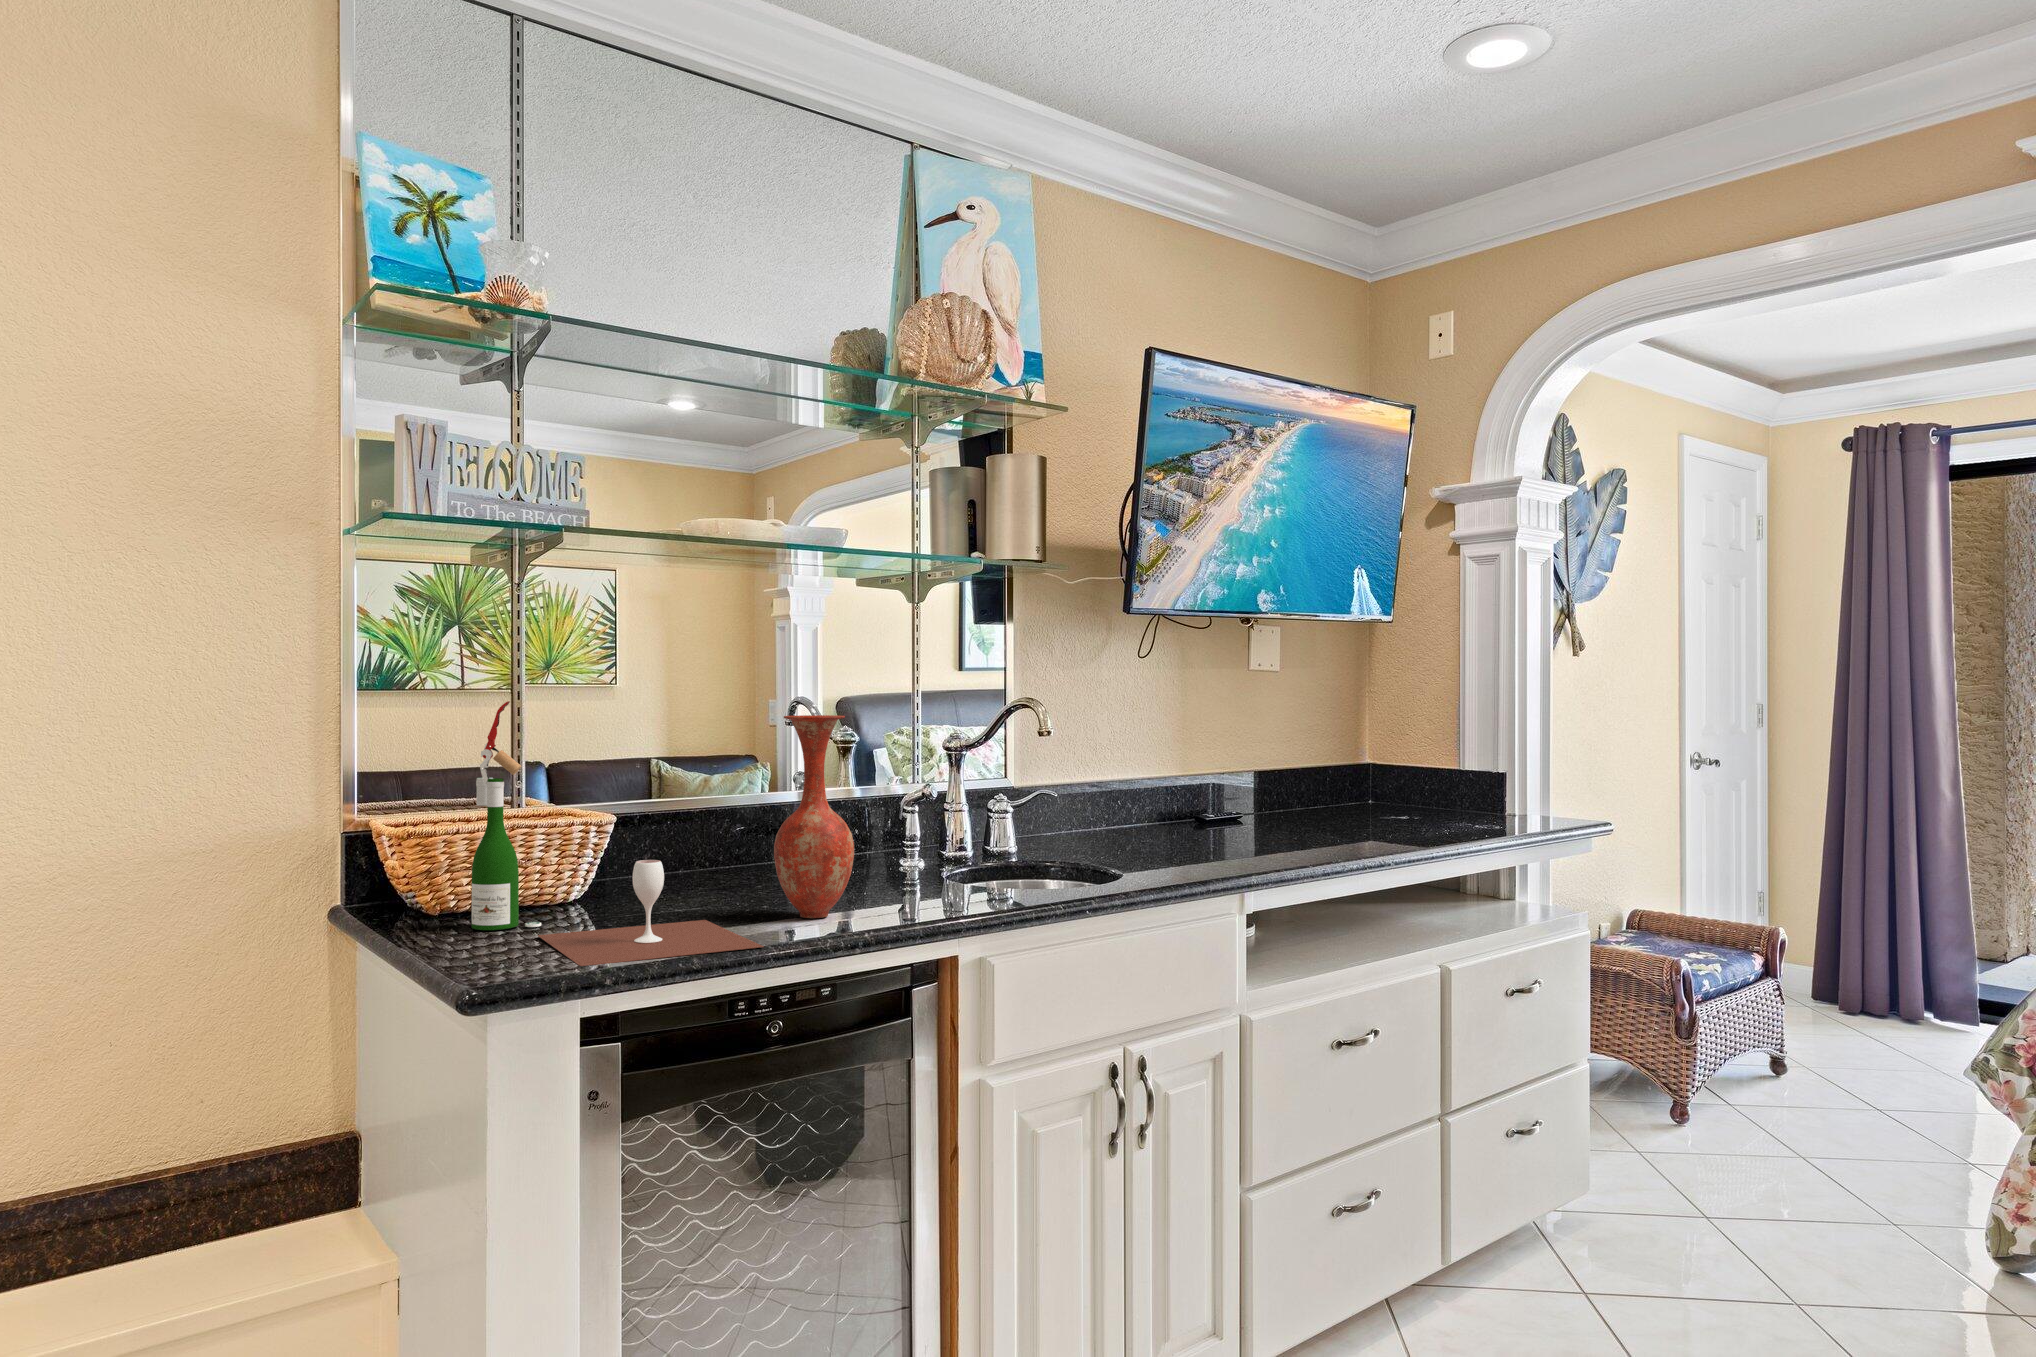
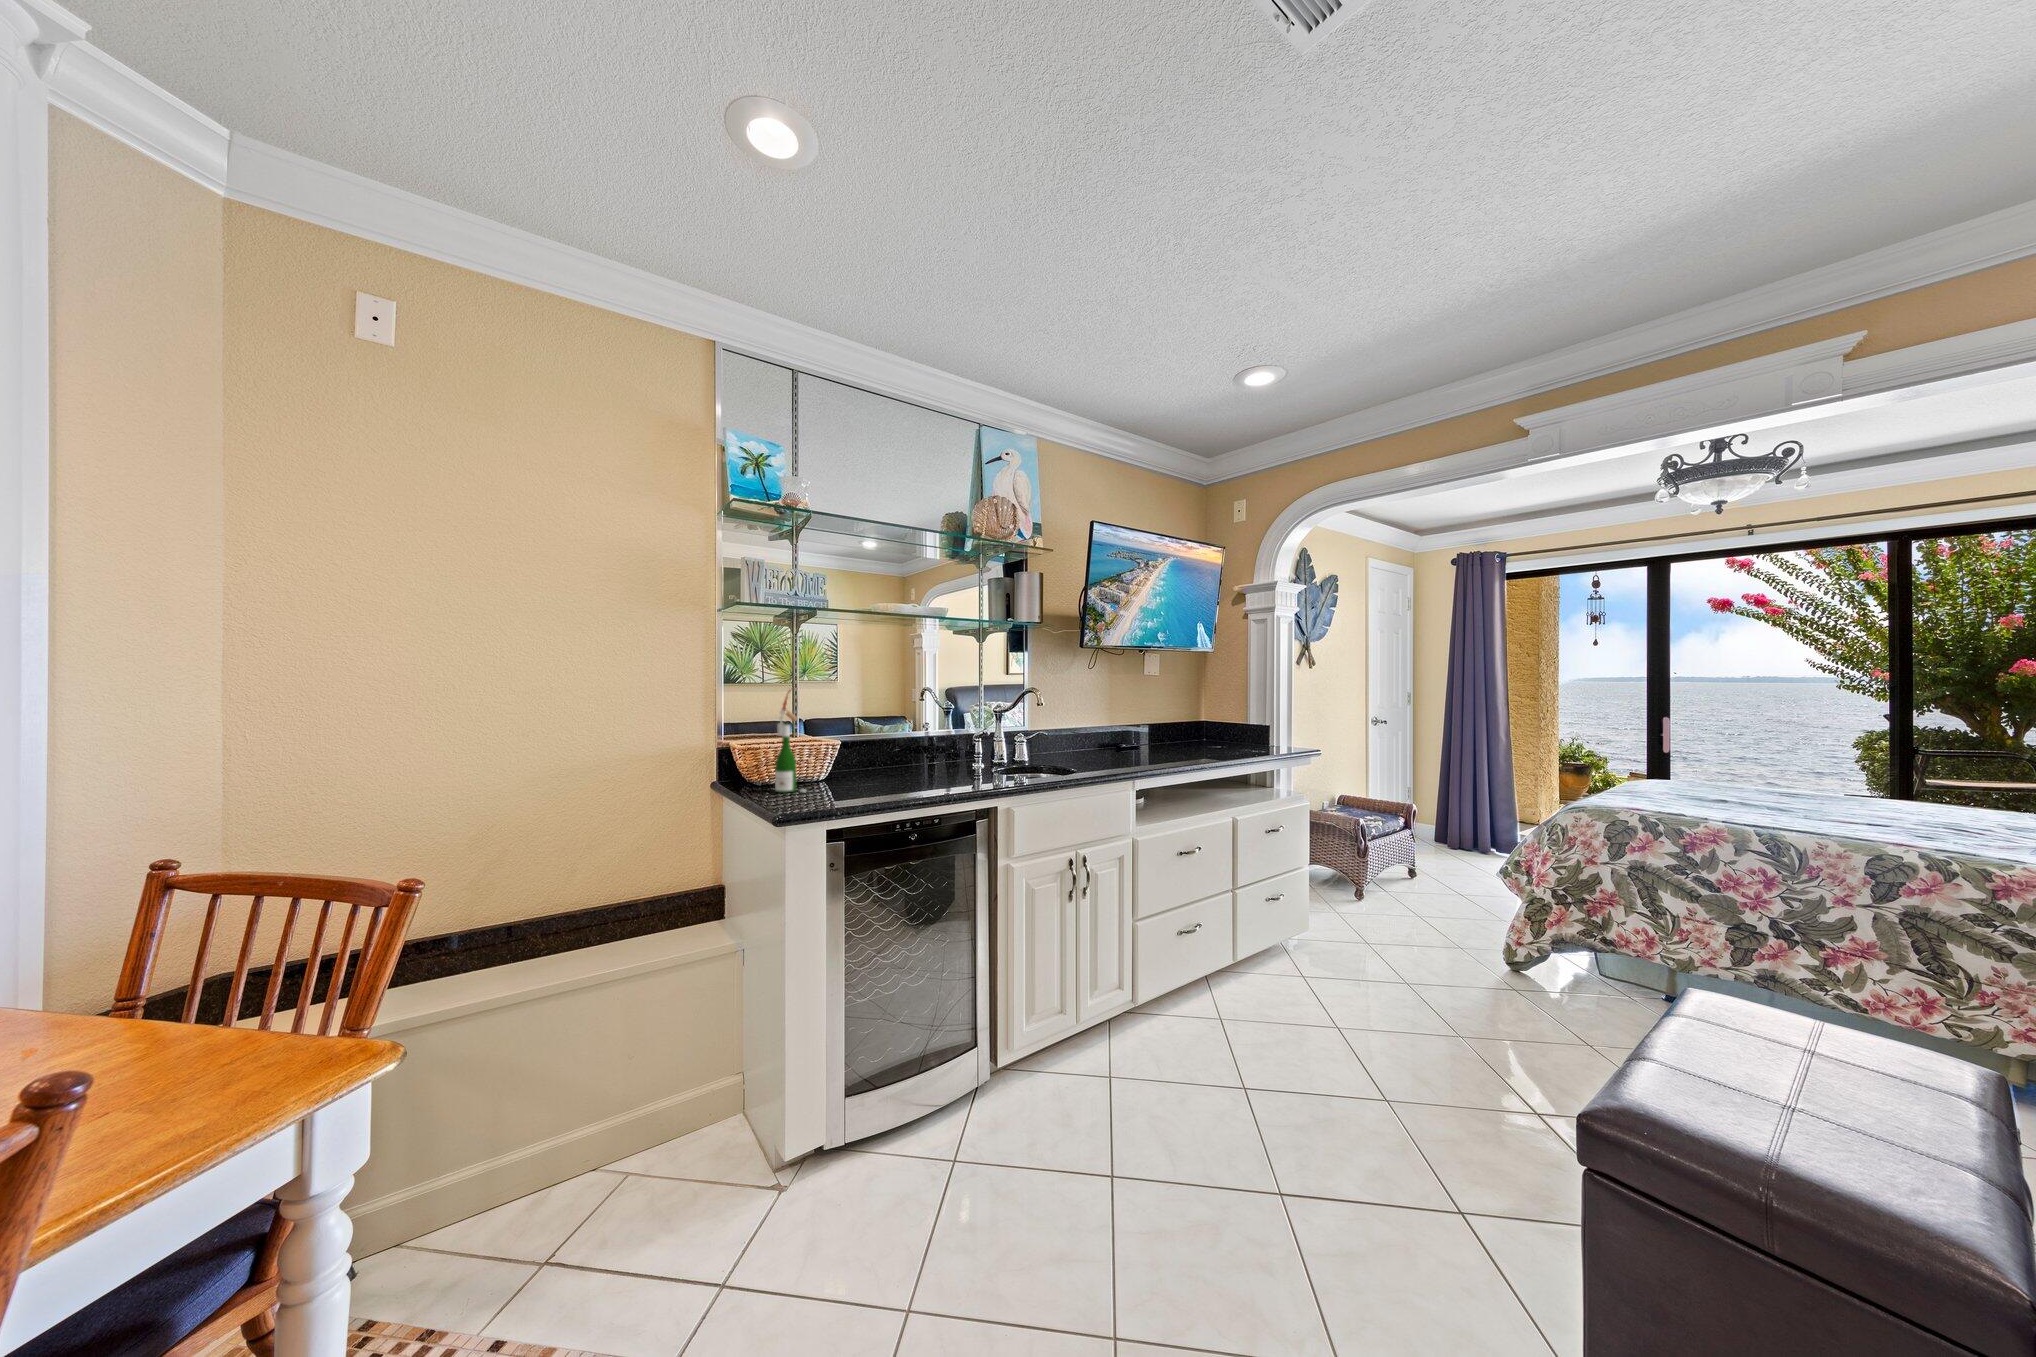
vase: present [774,715,854,918] -> none [913,695,950,789]
wine glass: present [538,860,764,966] -> none [805,761,907,808]

